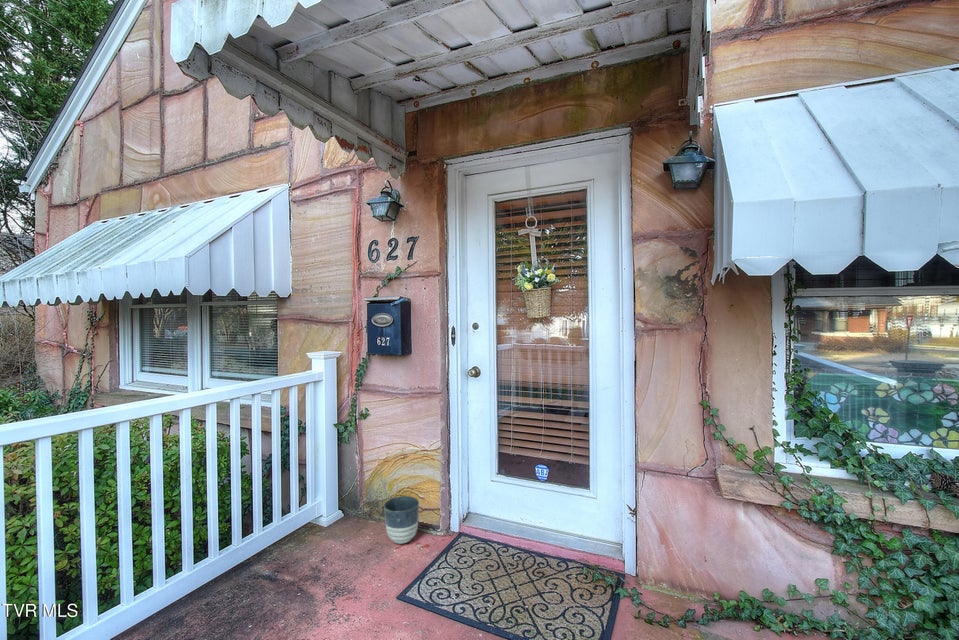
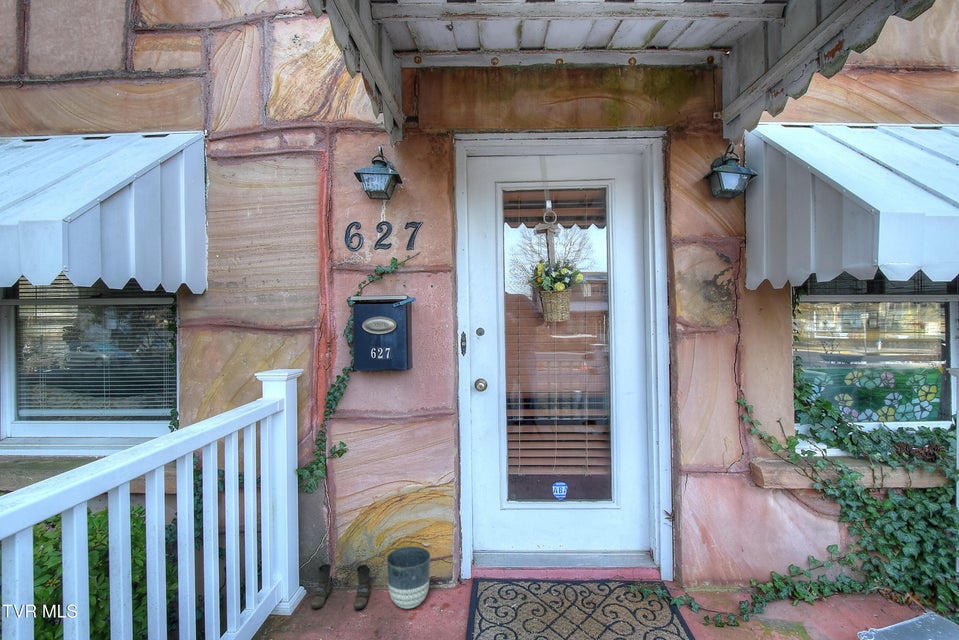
boots: none [339,499,382,536] -> present [311,564,370,609]

